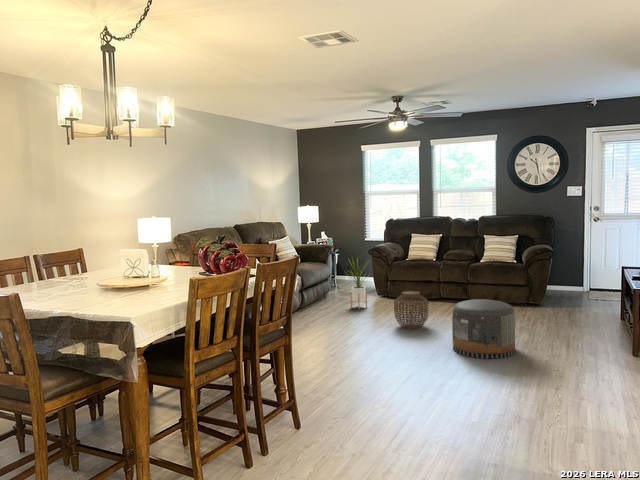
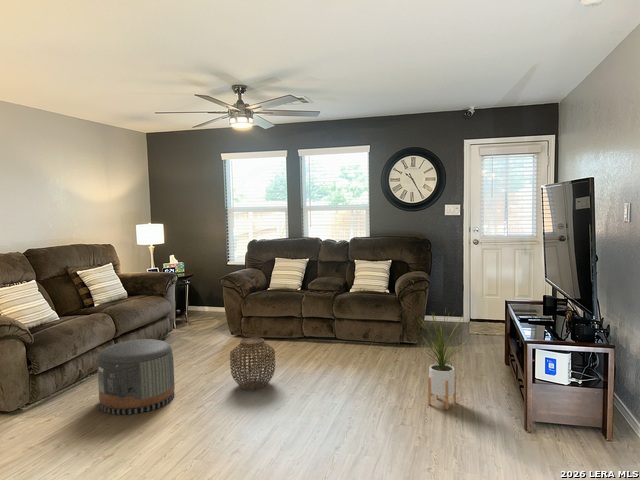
house plant: present [349,260,367,309] -> present [421,313,466,409]
pouf: present [452,299,515,359] -> present [98,339,175,414]

